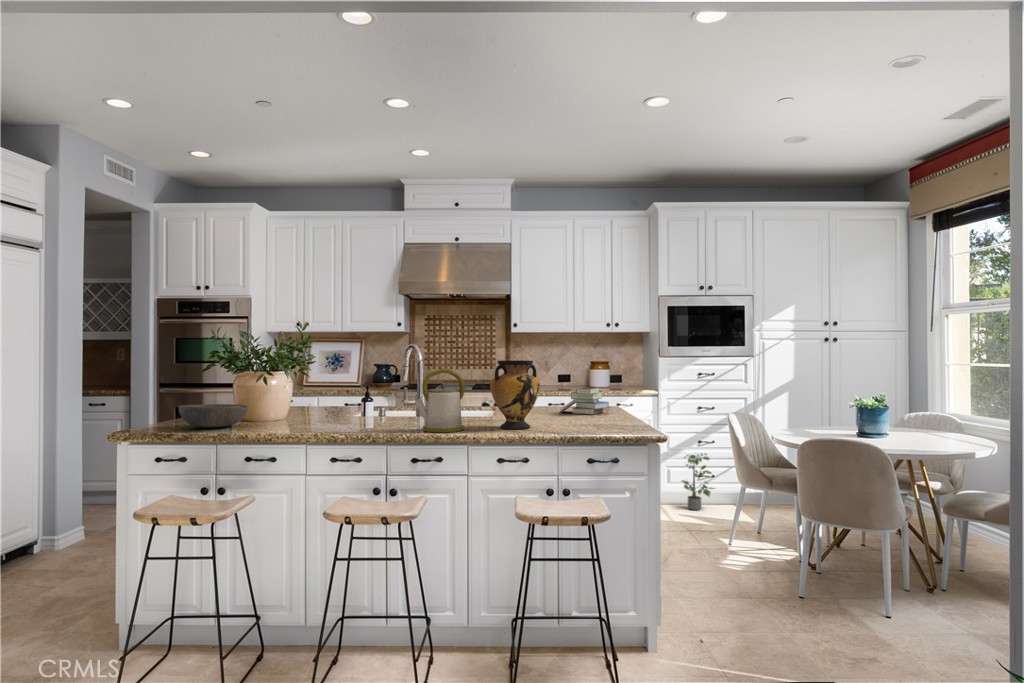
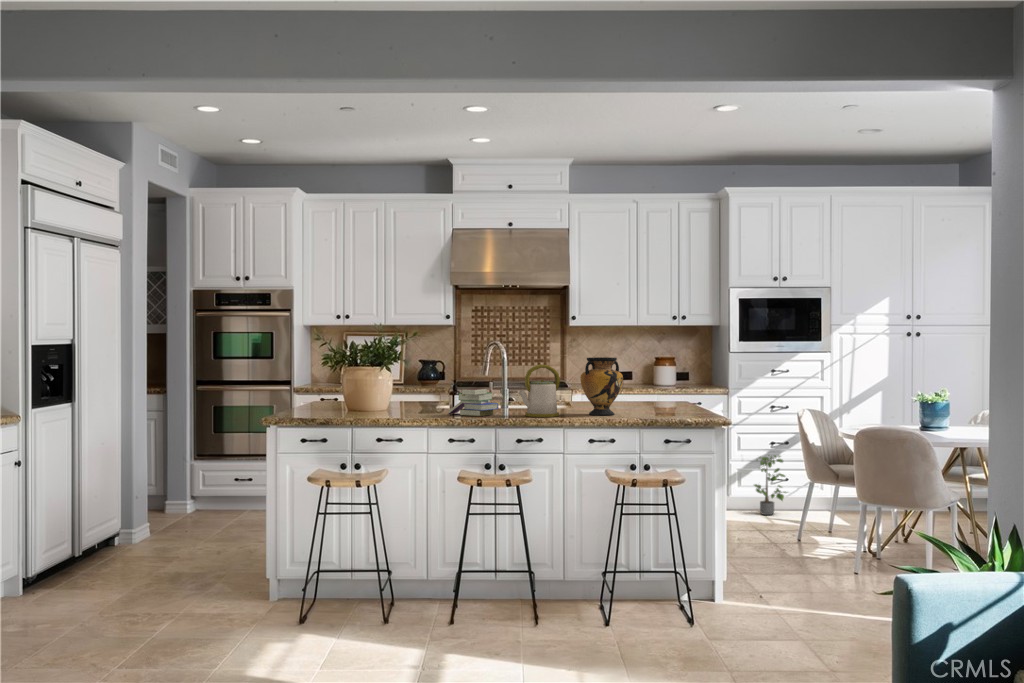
book: present [560,388,609,415] -> present [448,388,498,416]
bowl: present [179,404,249,428] -> none [314,396,370,414]

